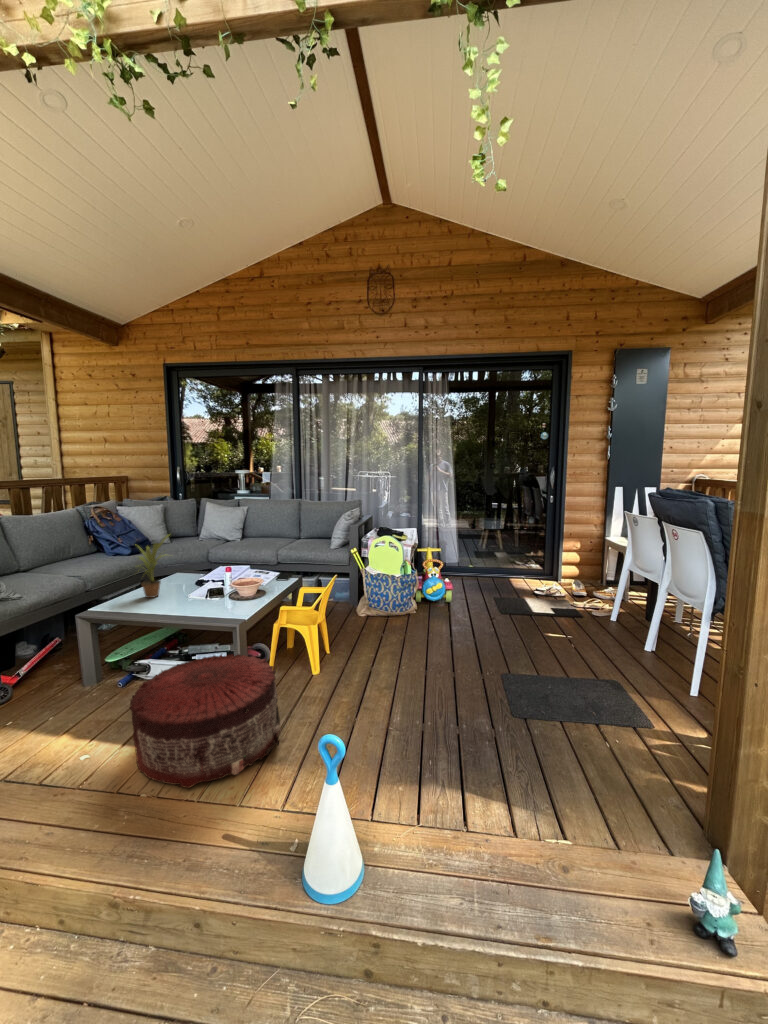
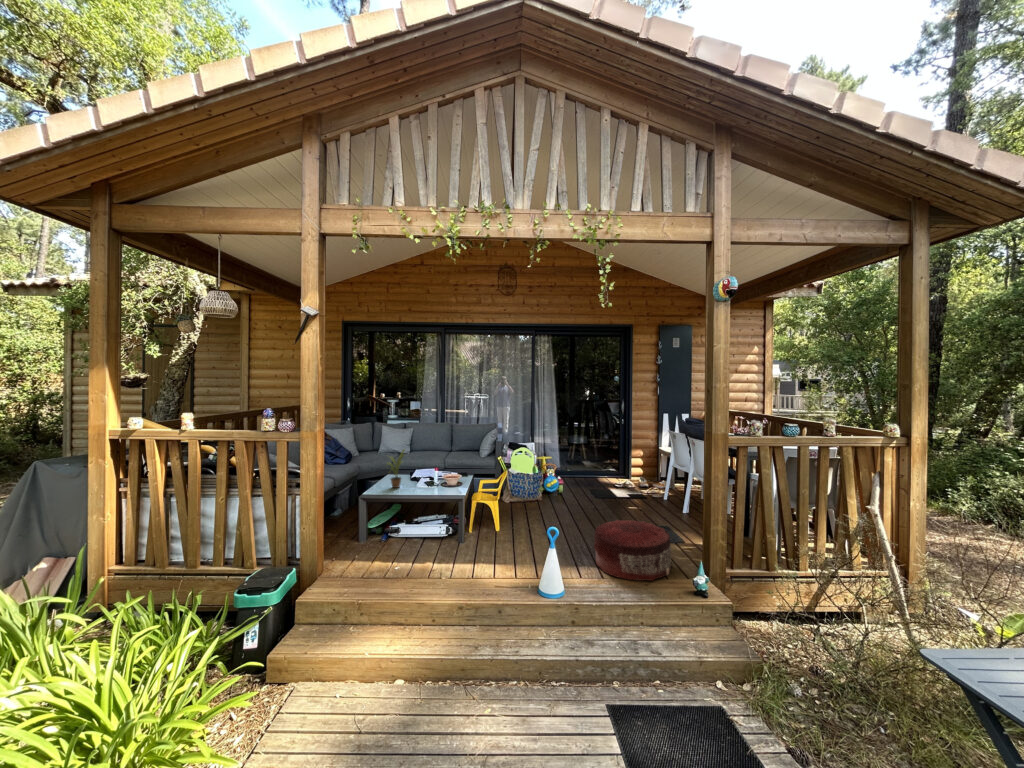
pouf: present [129,654,280,788] -> present [594,520,672,581]

